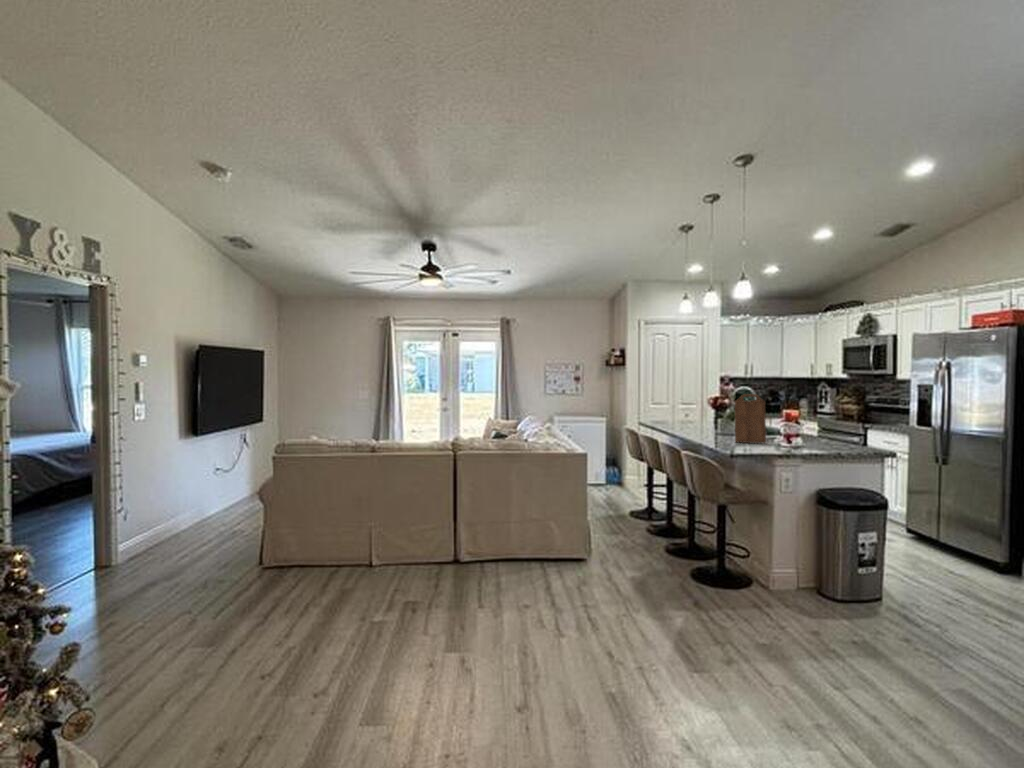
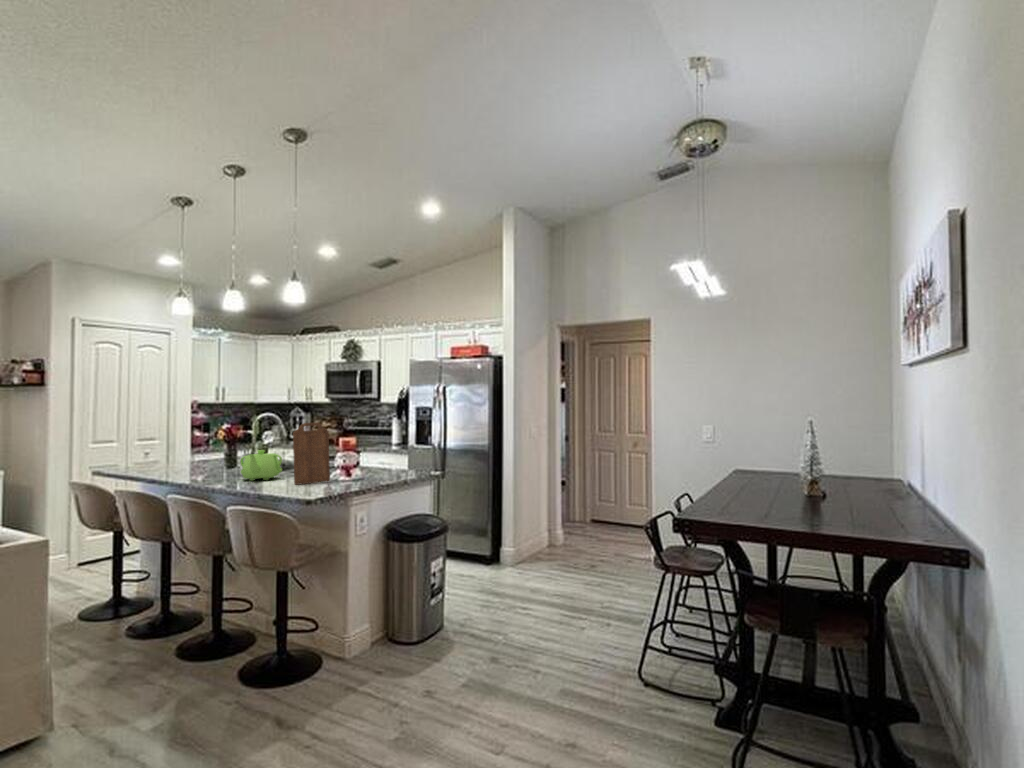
teapot: none [707,414,736,437] -> present [240,450,282,481]

